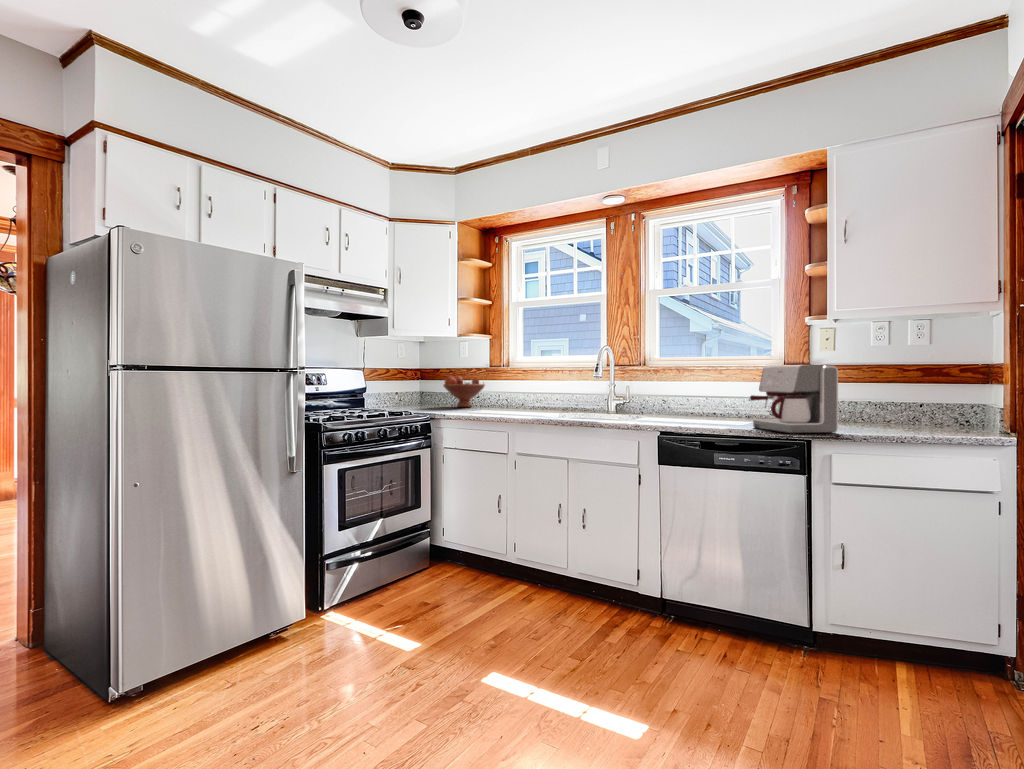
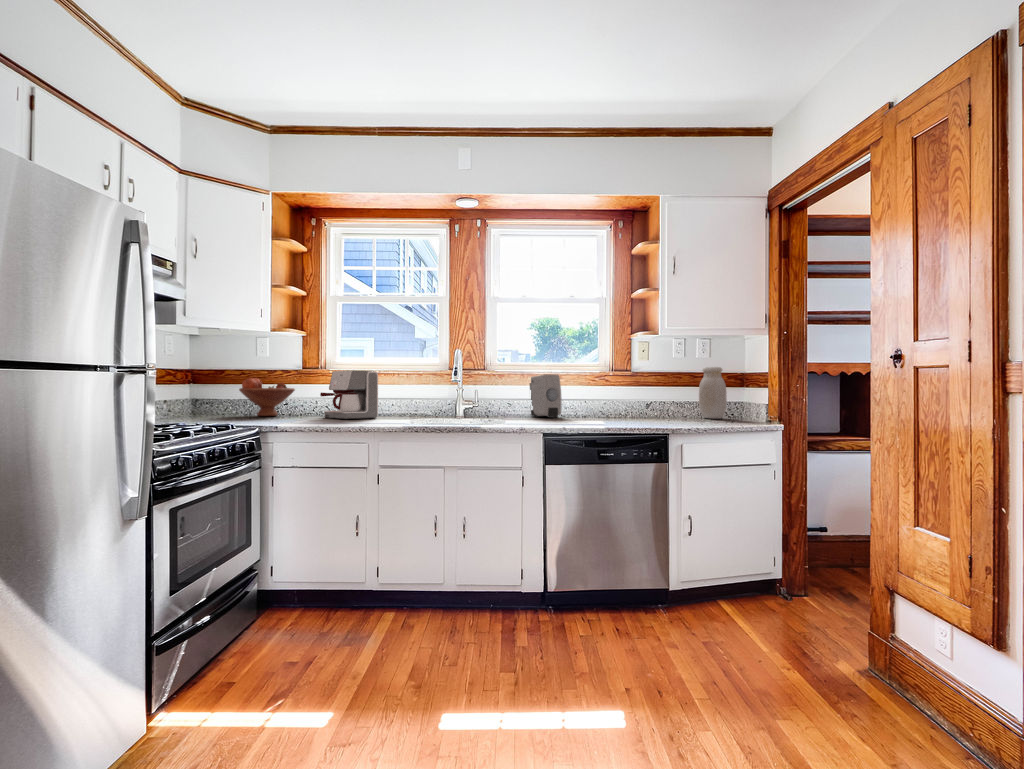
jar: none [906,355,947,424] -> present [699,367,727,419]
coffee maker: present [750,365,838,433] -> present [320,370,378,419]
soap dispenser: none [687,369,717,416] -> present [530,374,562,418]

